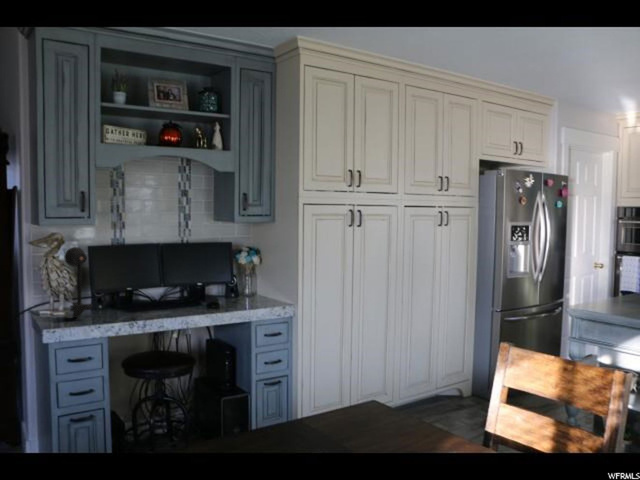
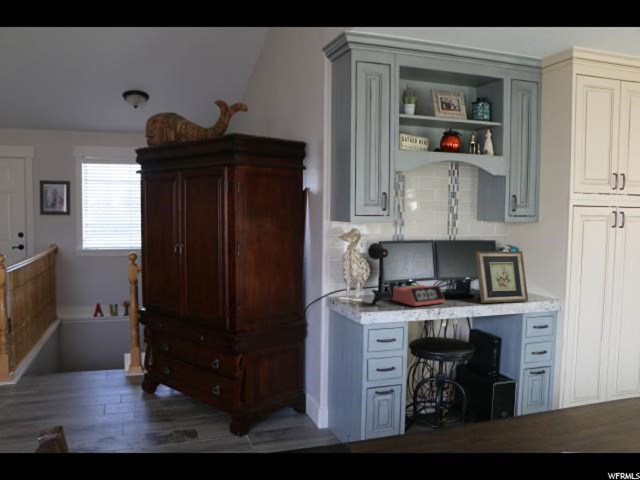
picture frame: none [199,252,259,309] -> present [476,251,528,303]
alarm clock: none [102,293,163,317] -> present [393,285,445,306]

